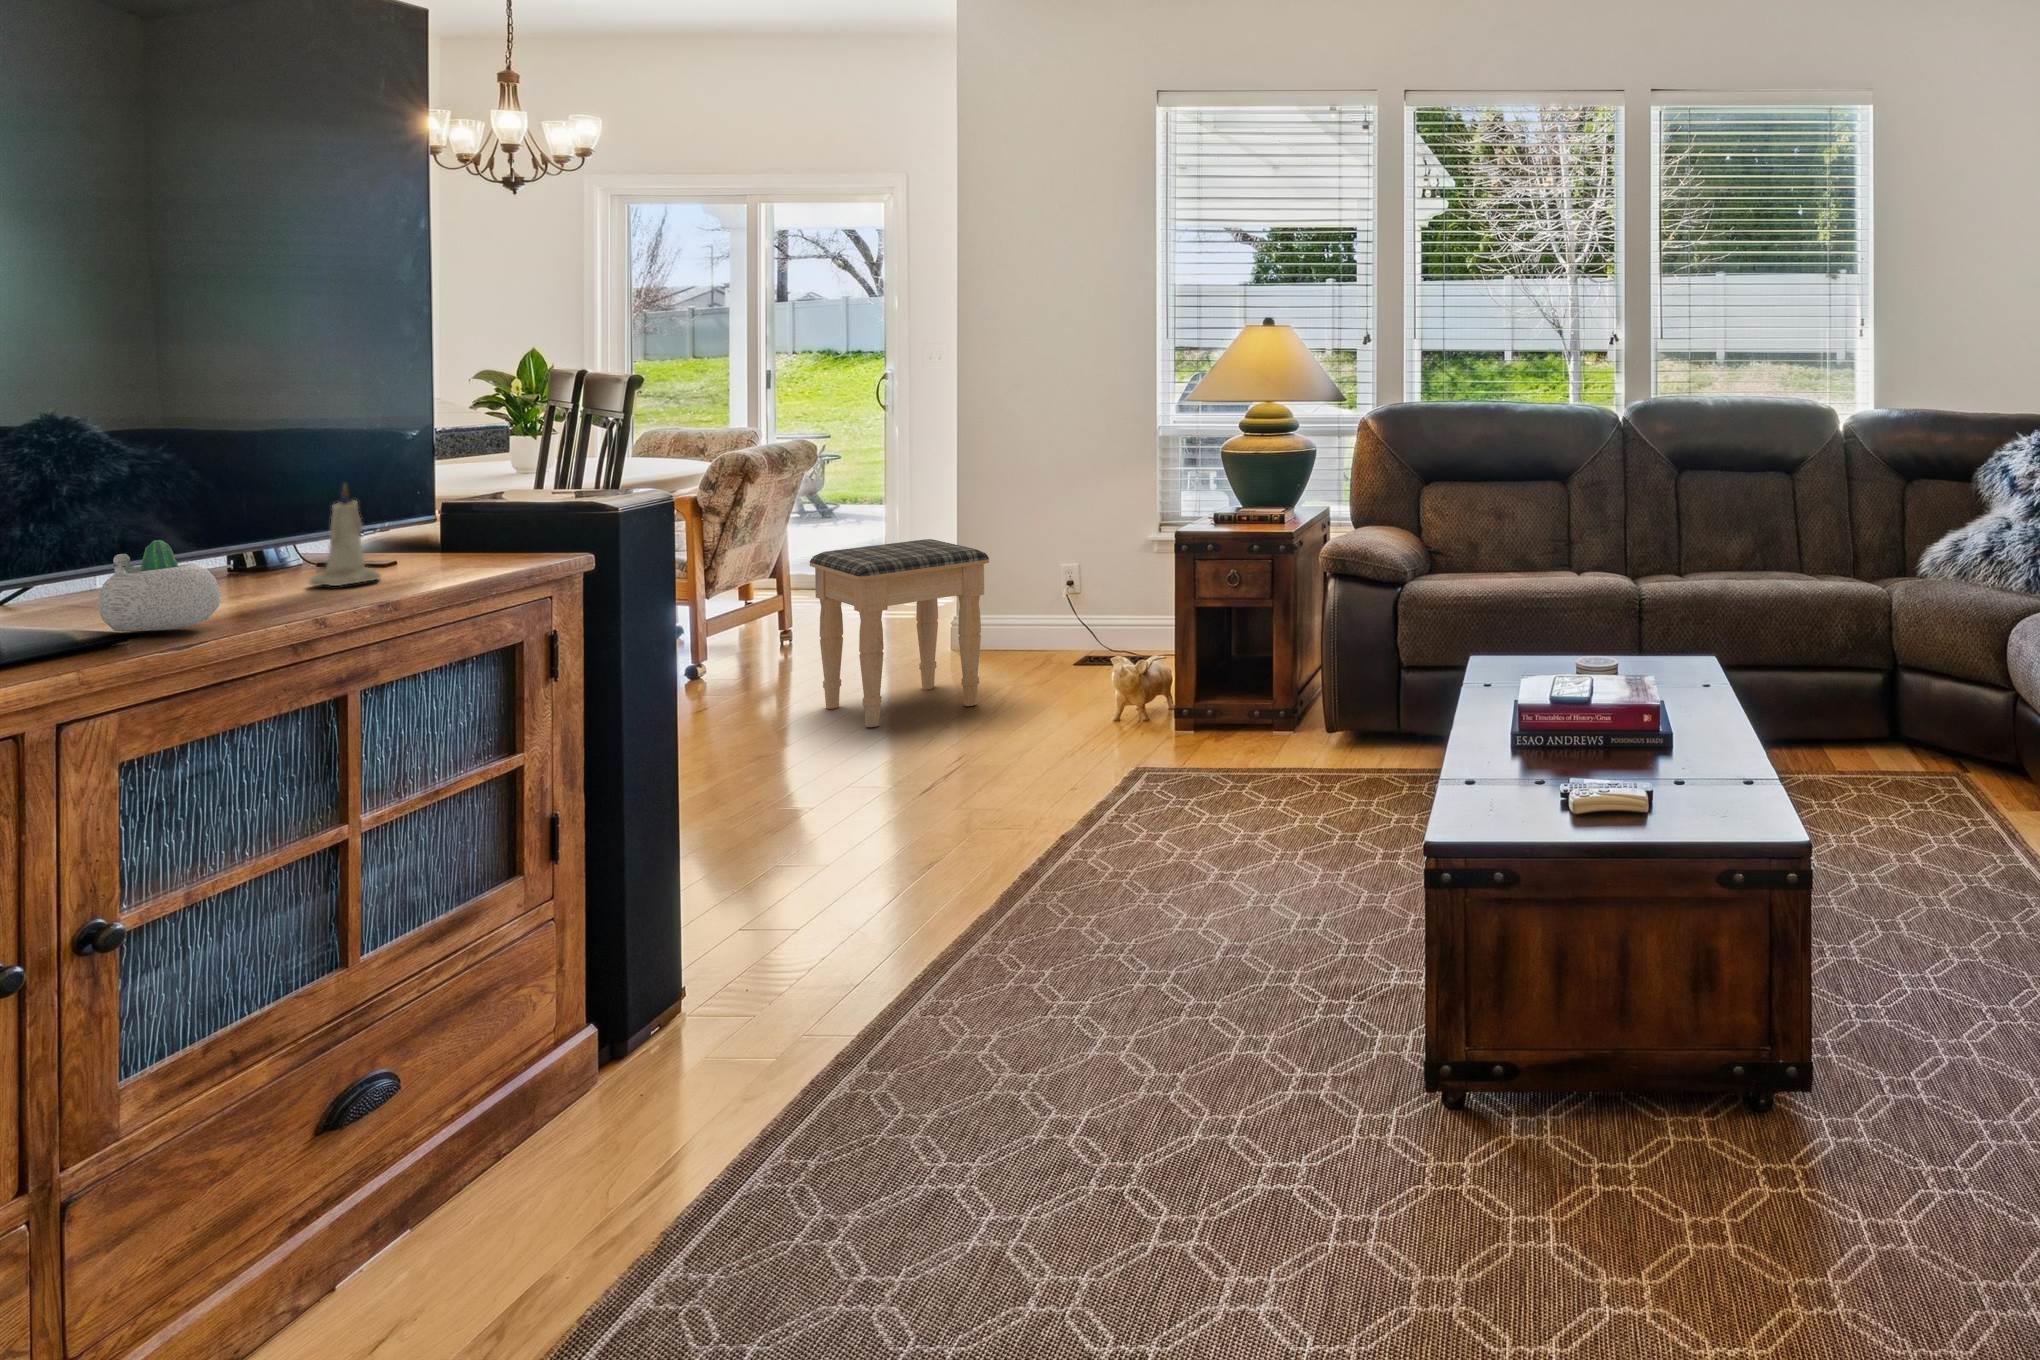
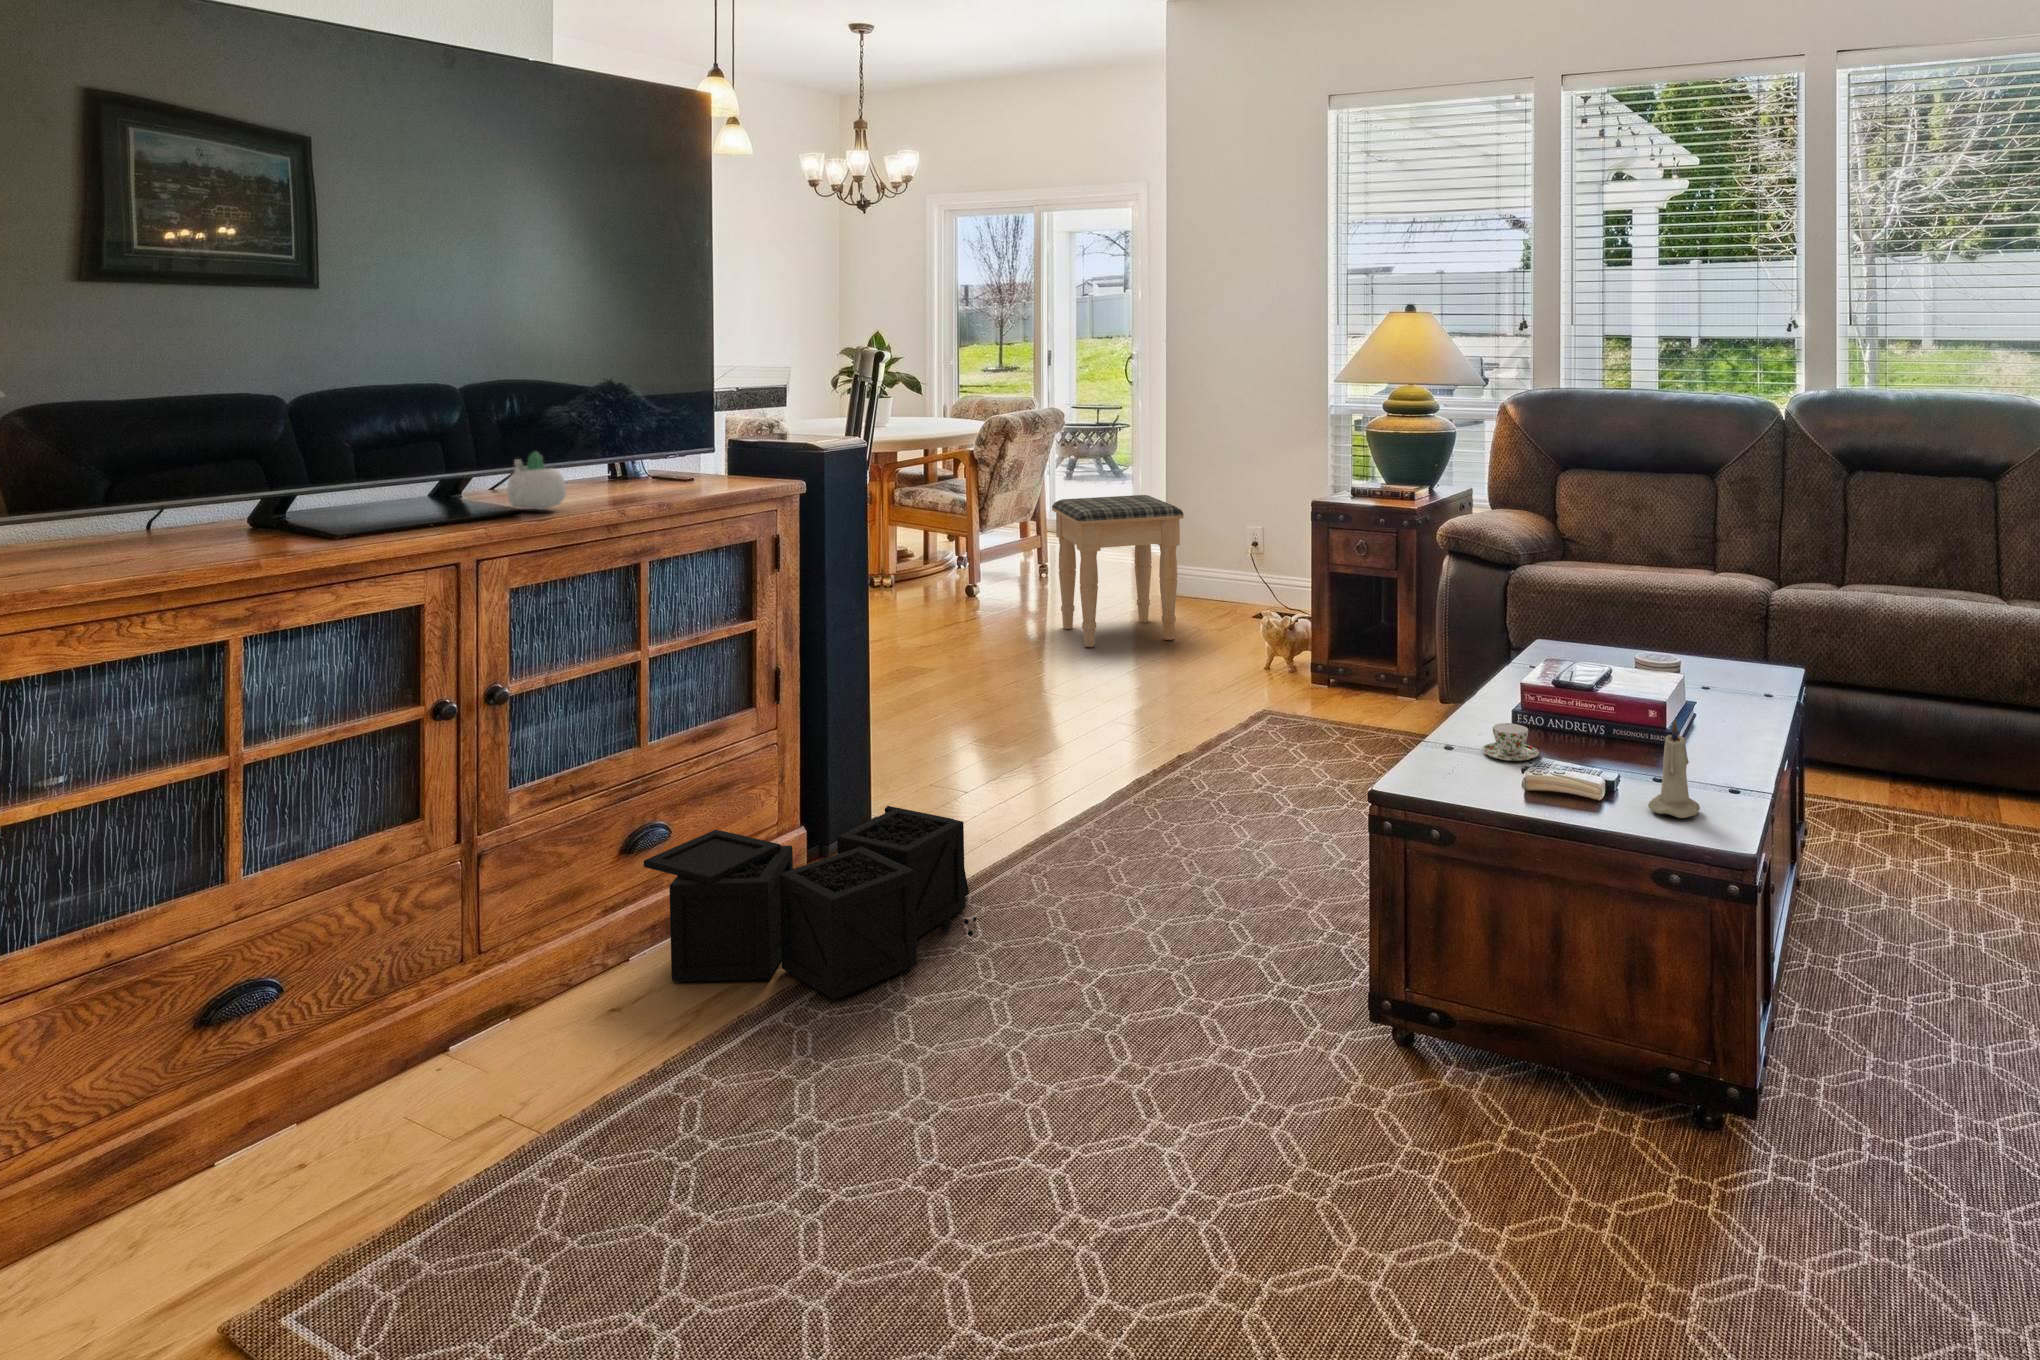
candle: present [309,484,381,586] -> present [1648,719,1700,818]
teacup: none [1500,747,1557,786] -> present [1482,723,1539,761]
storage bin: none [368,971,889,1298] -> present [644,806,977,1000]

